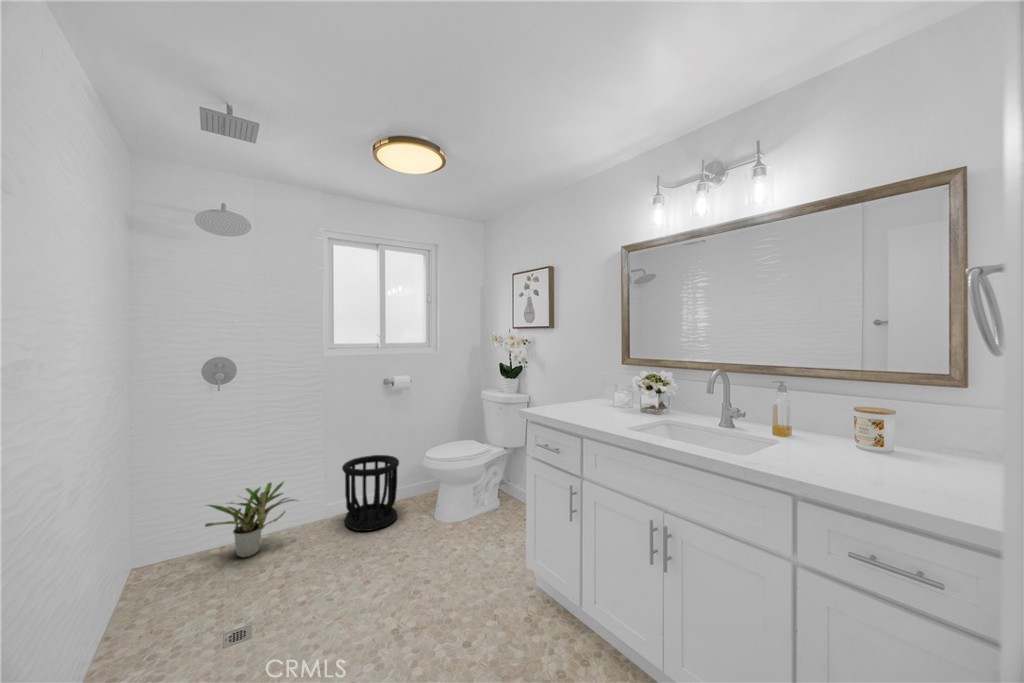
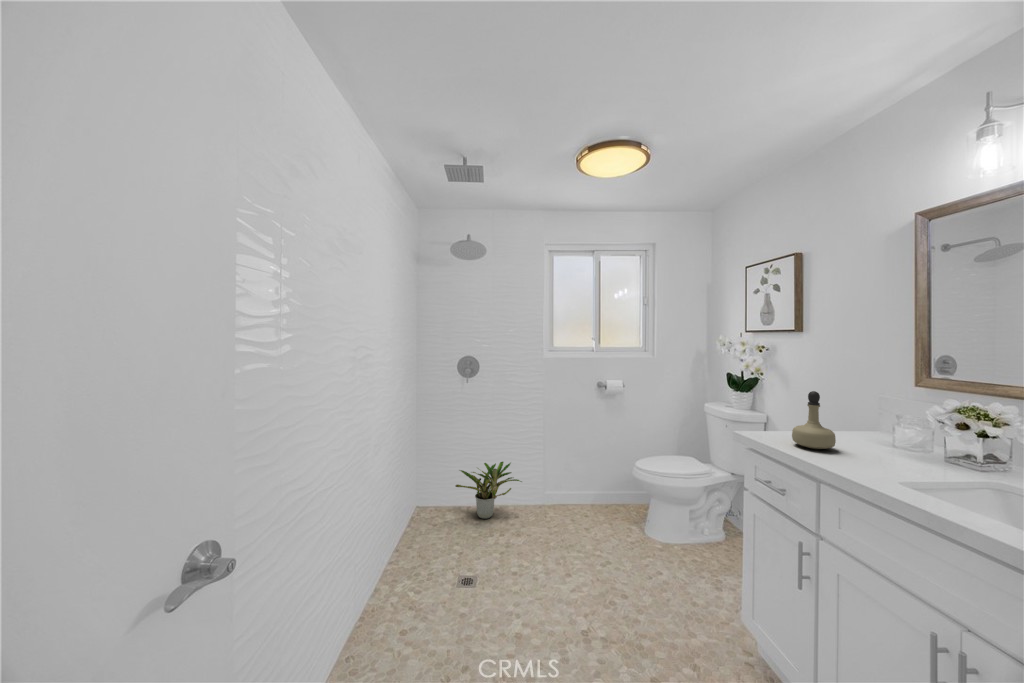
perfume bottle: none [561,372,588,415] -> present [792,391,836,449]
wastebasket: present [342,455,399,531] -> none [558,453,610,525]

